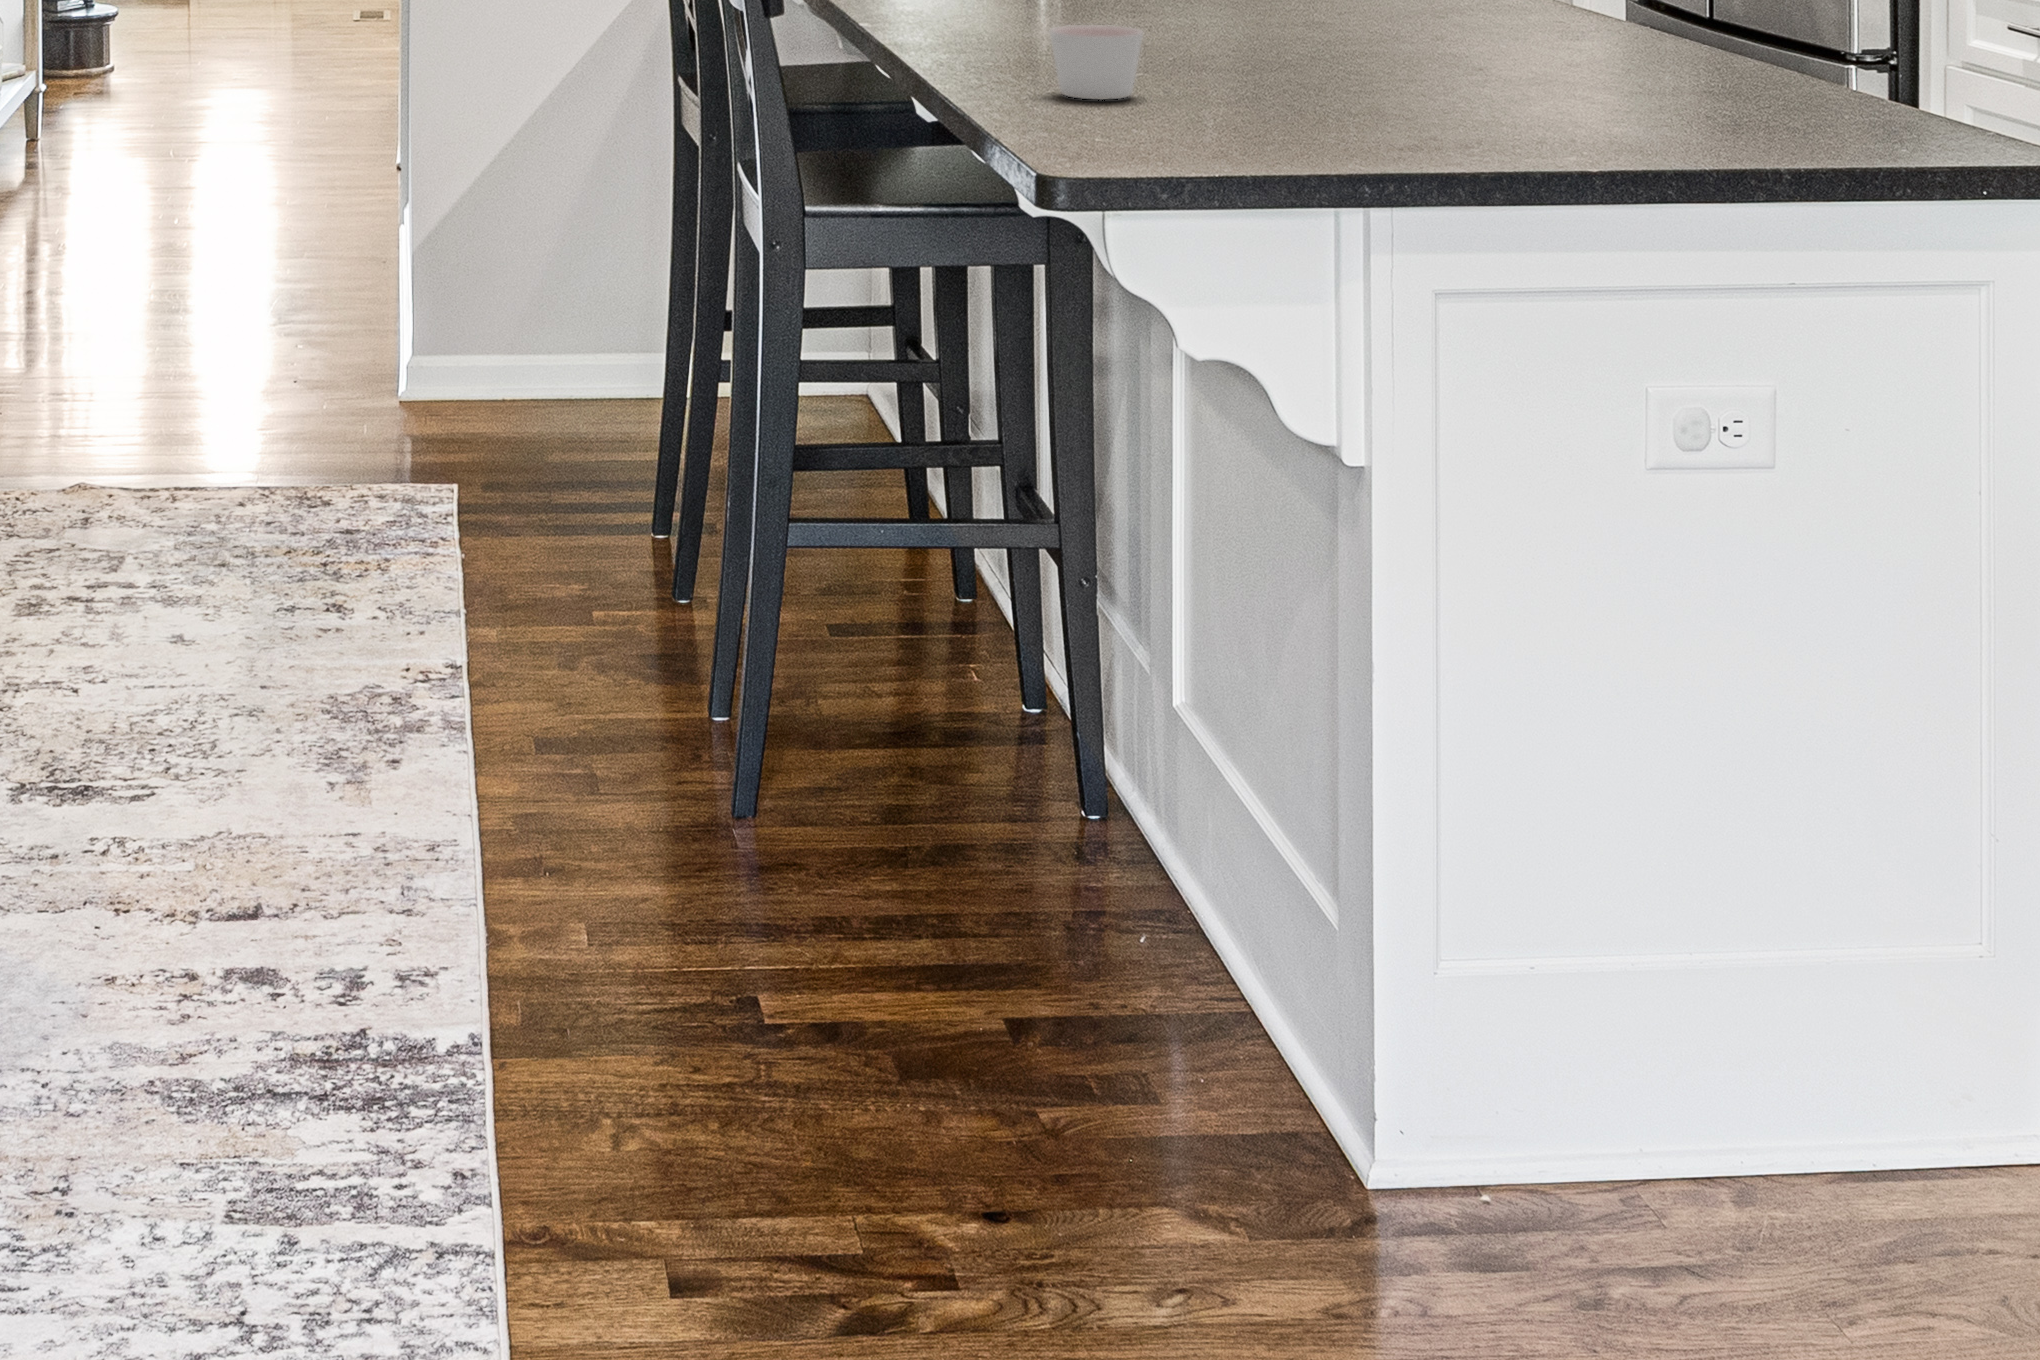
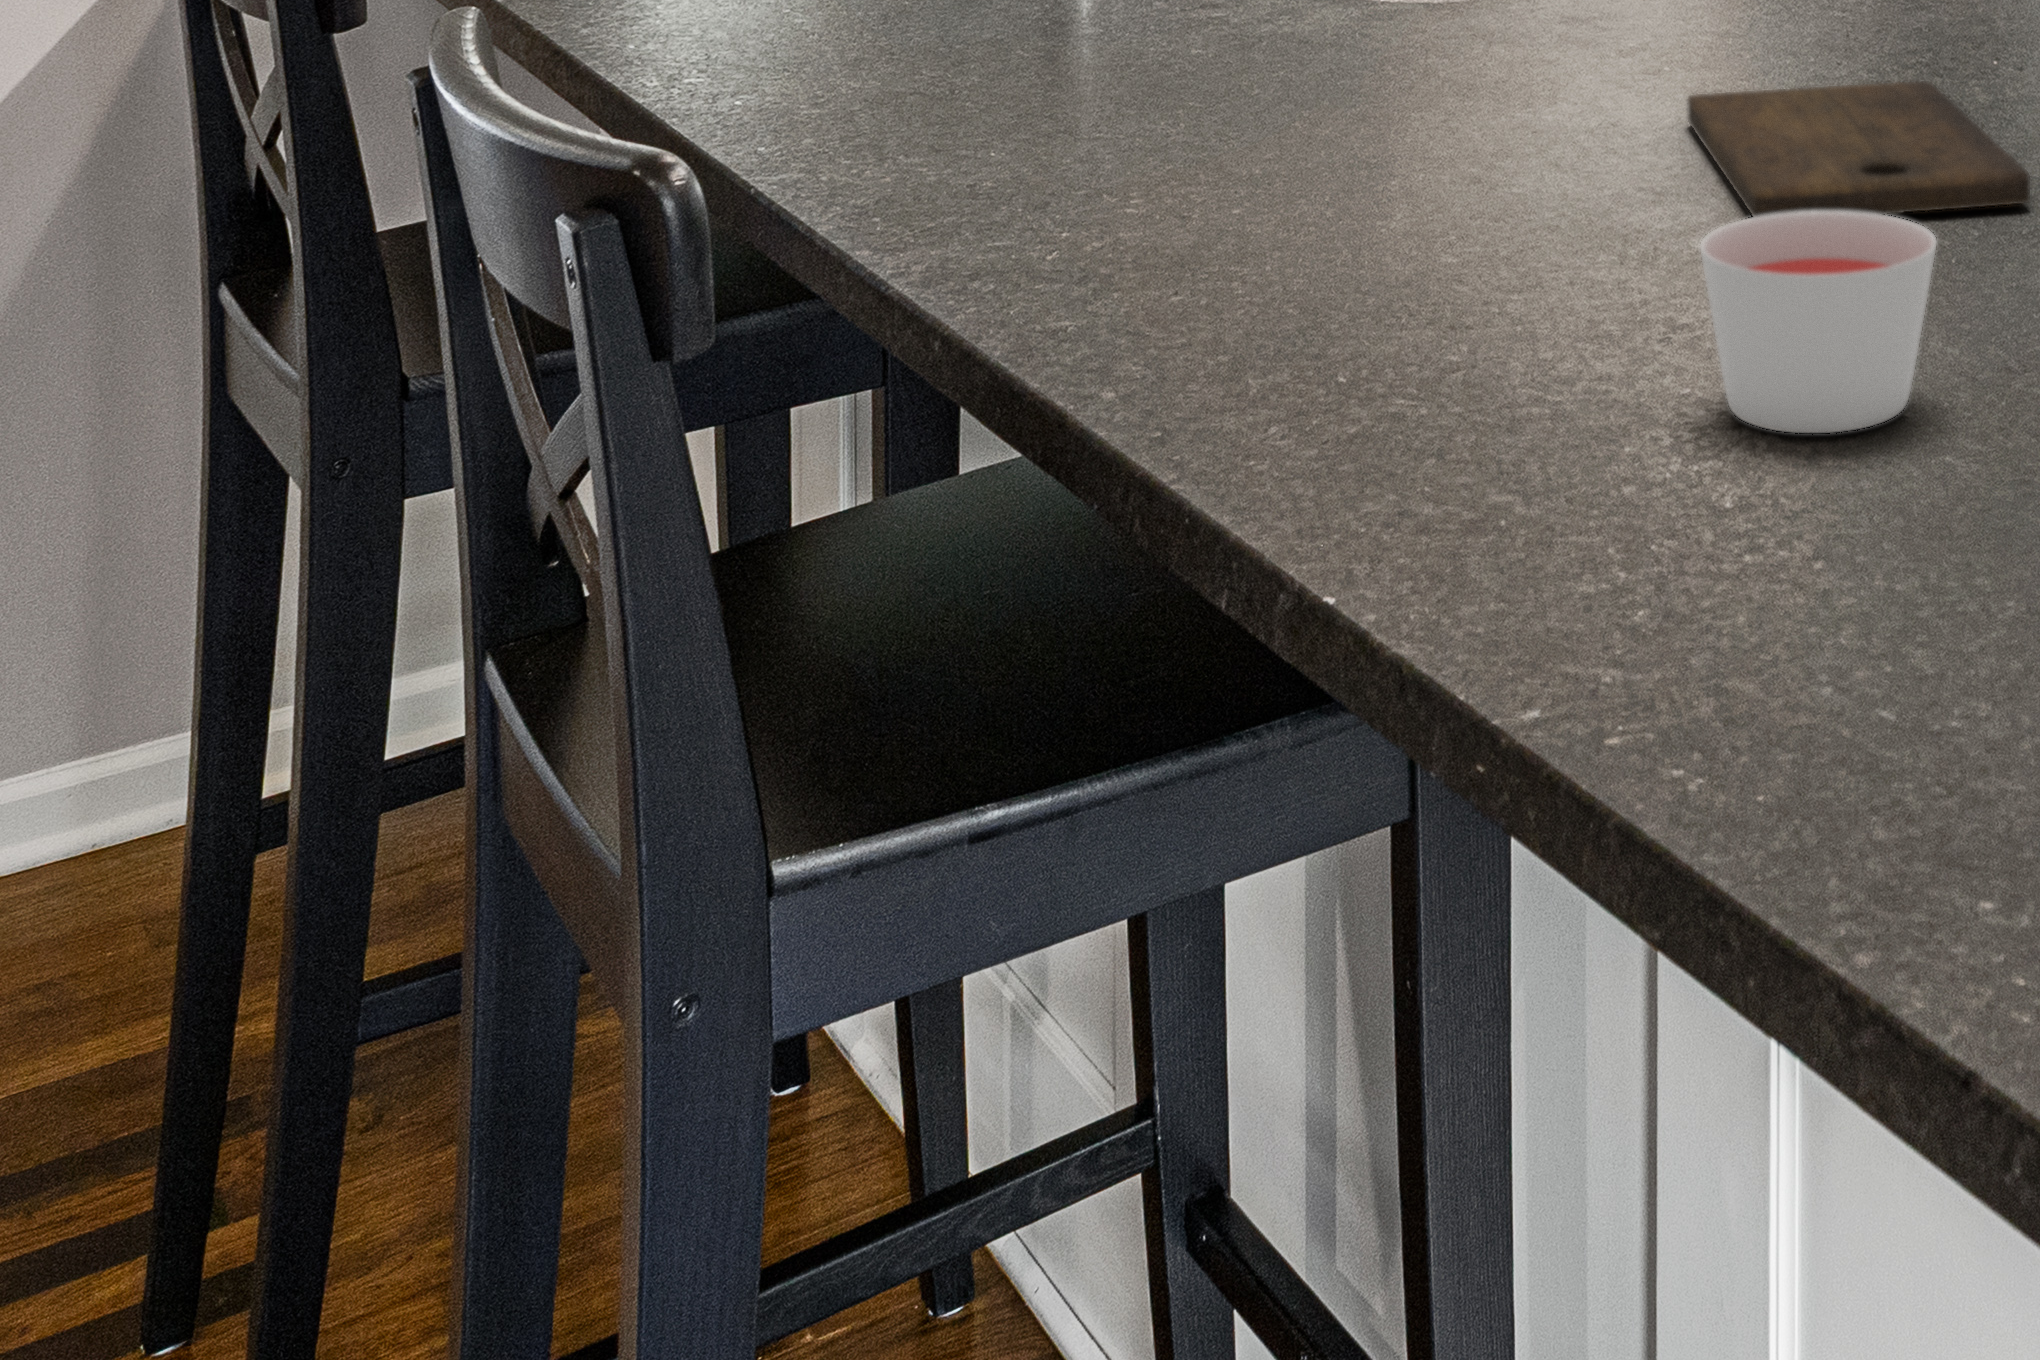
cutting board: none [1160,25,1309,66] -> present [1688,81,2030,217]

